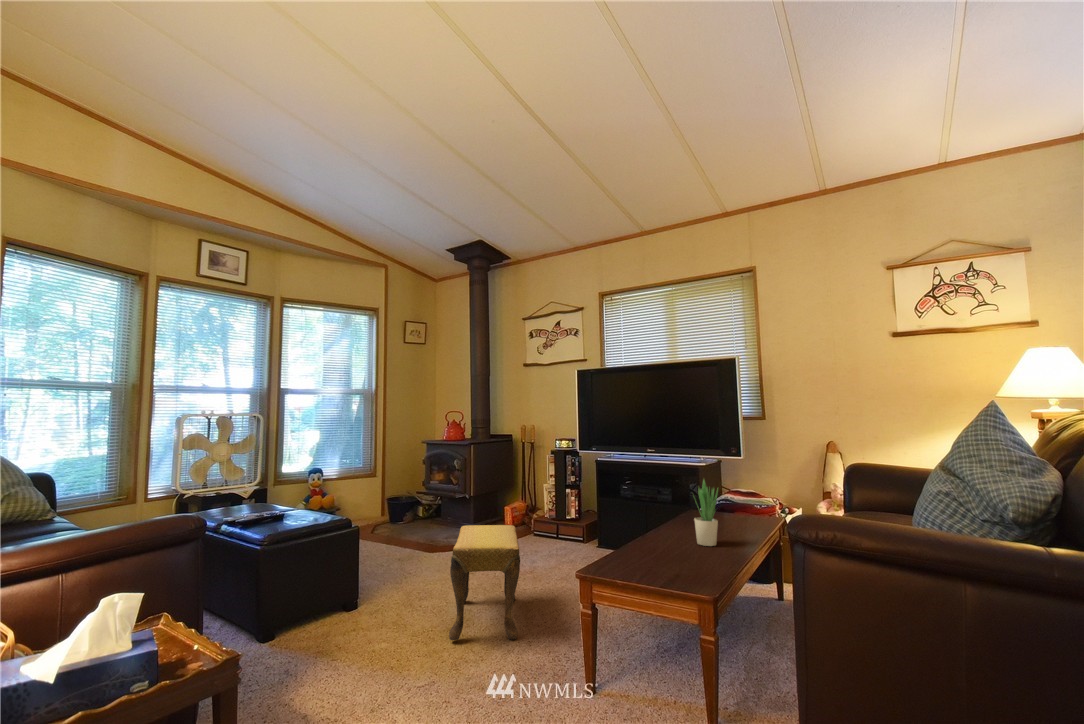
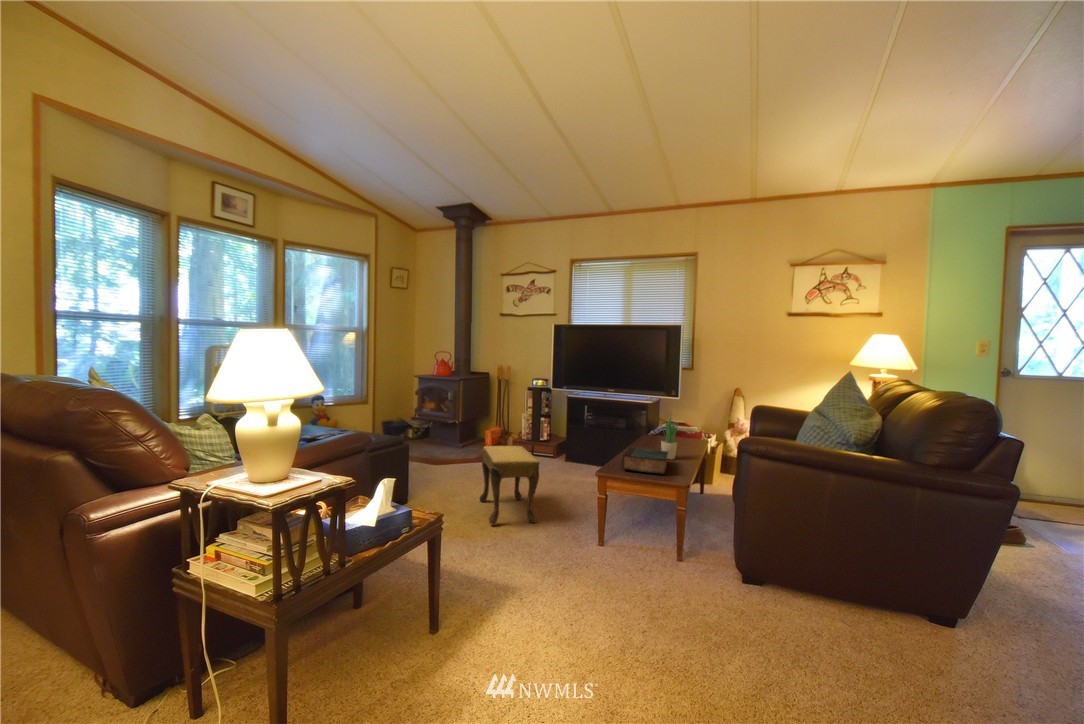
book: none [622,528,702,572] -> present [622,447,668,474]

